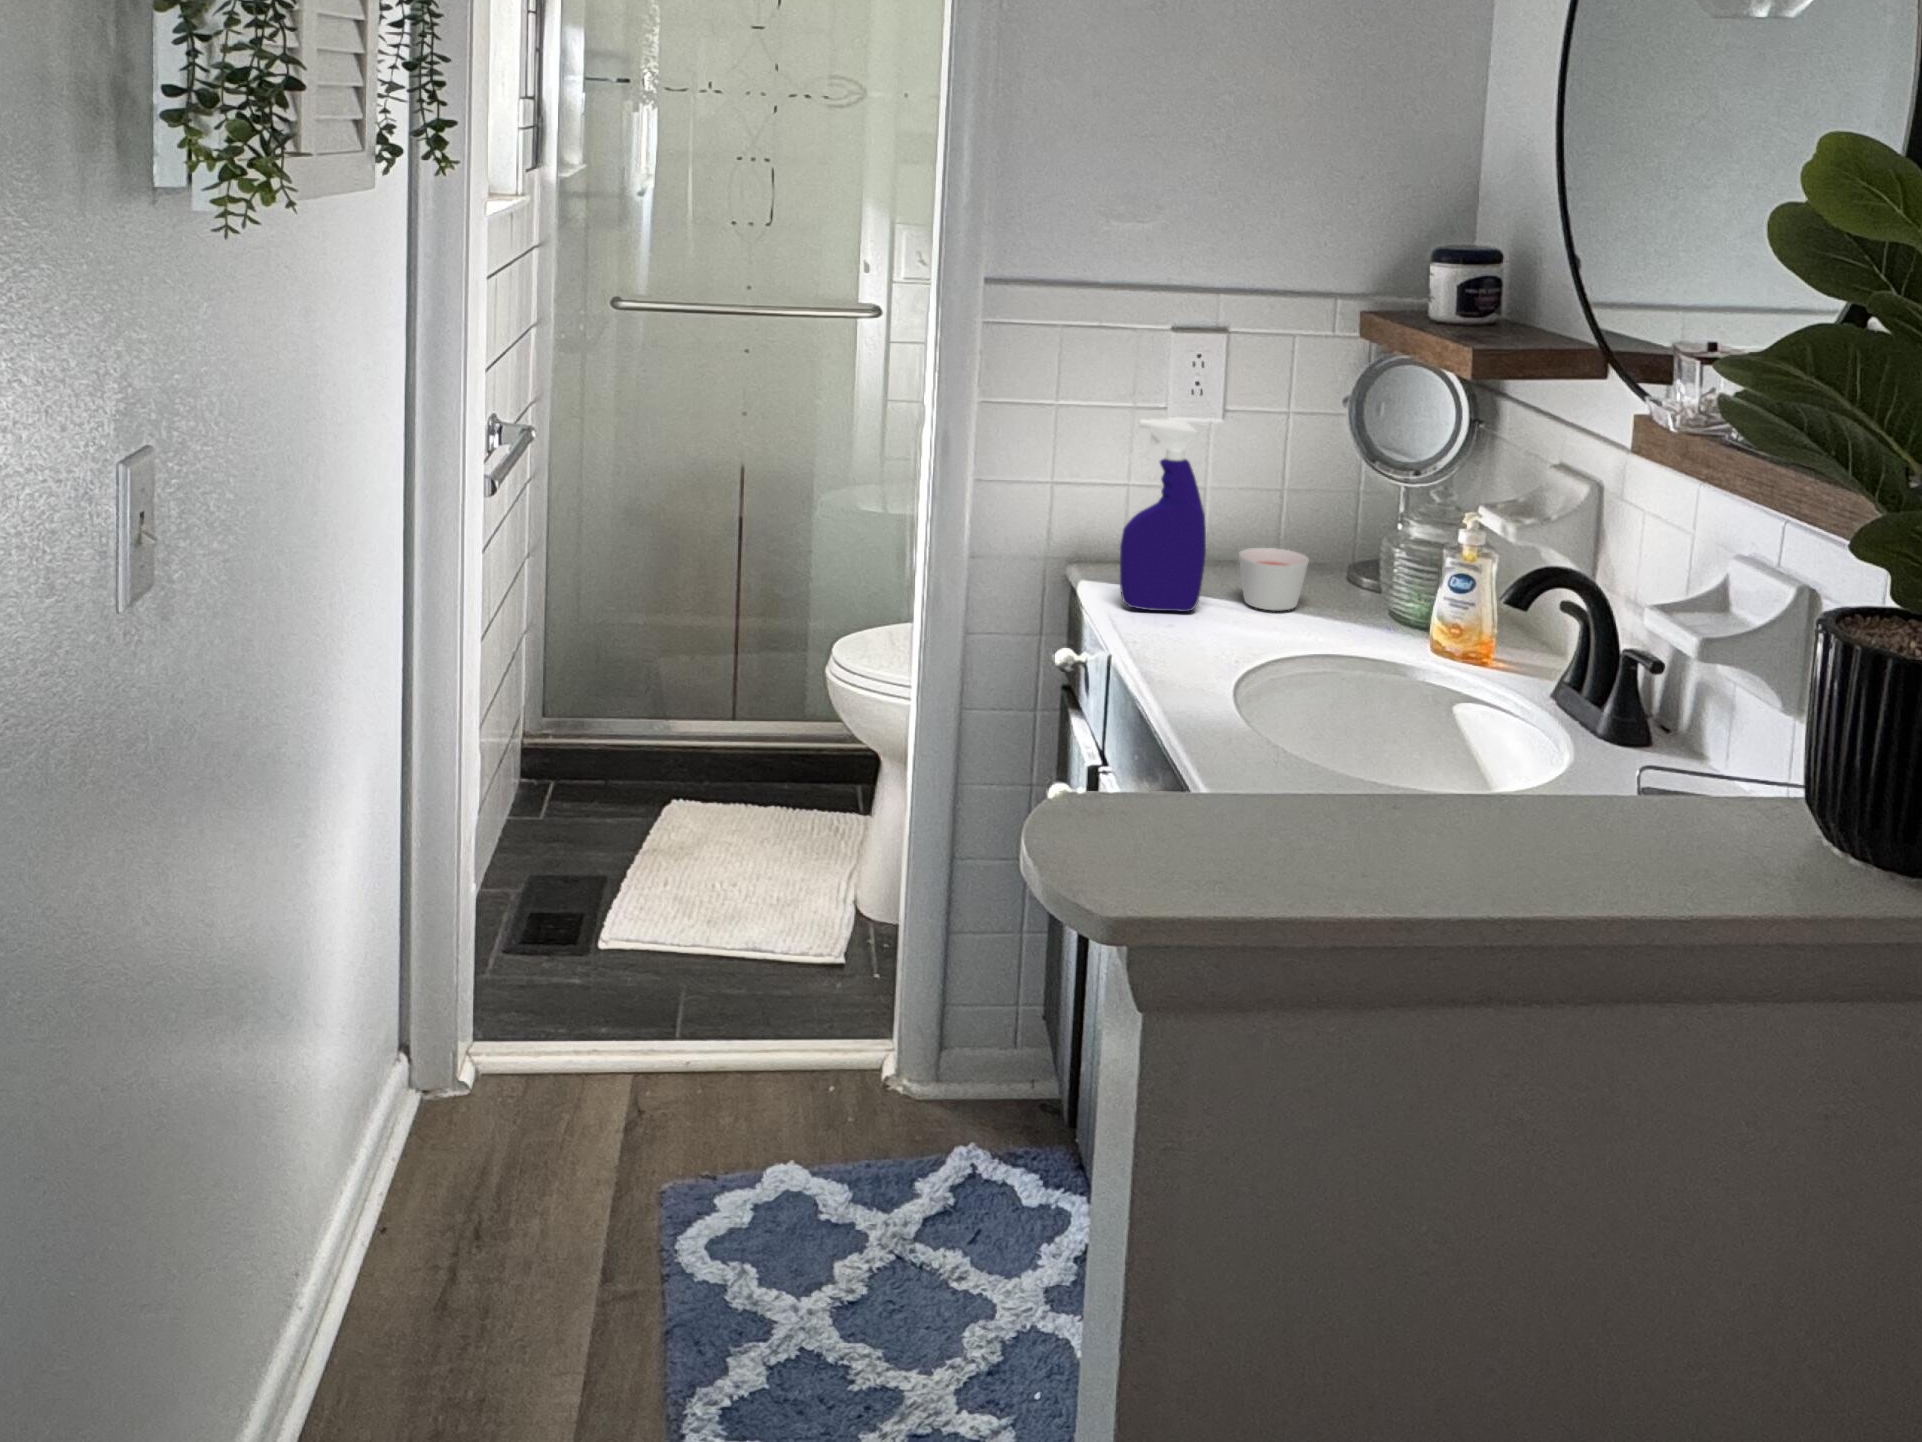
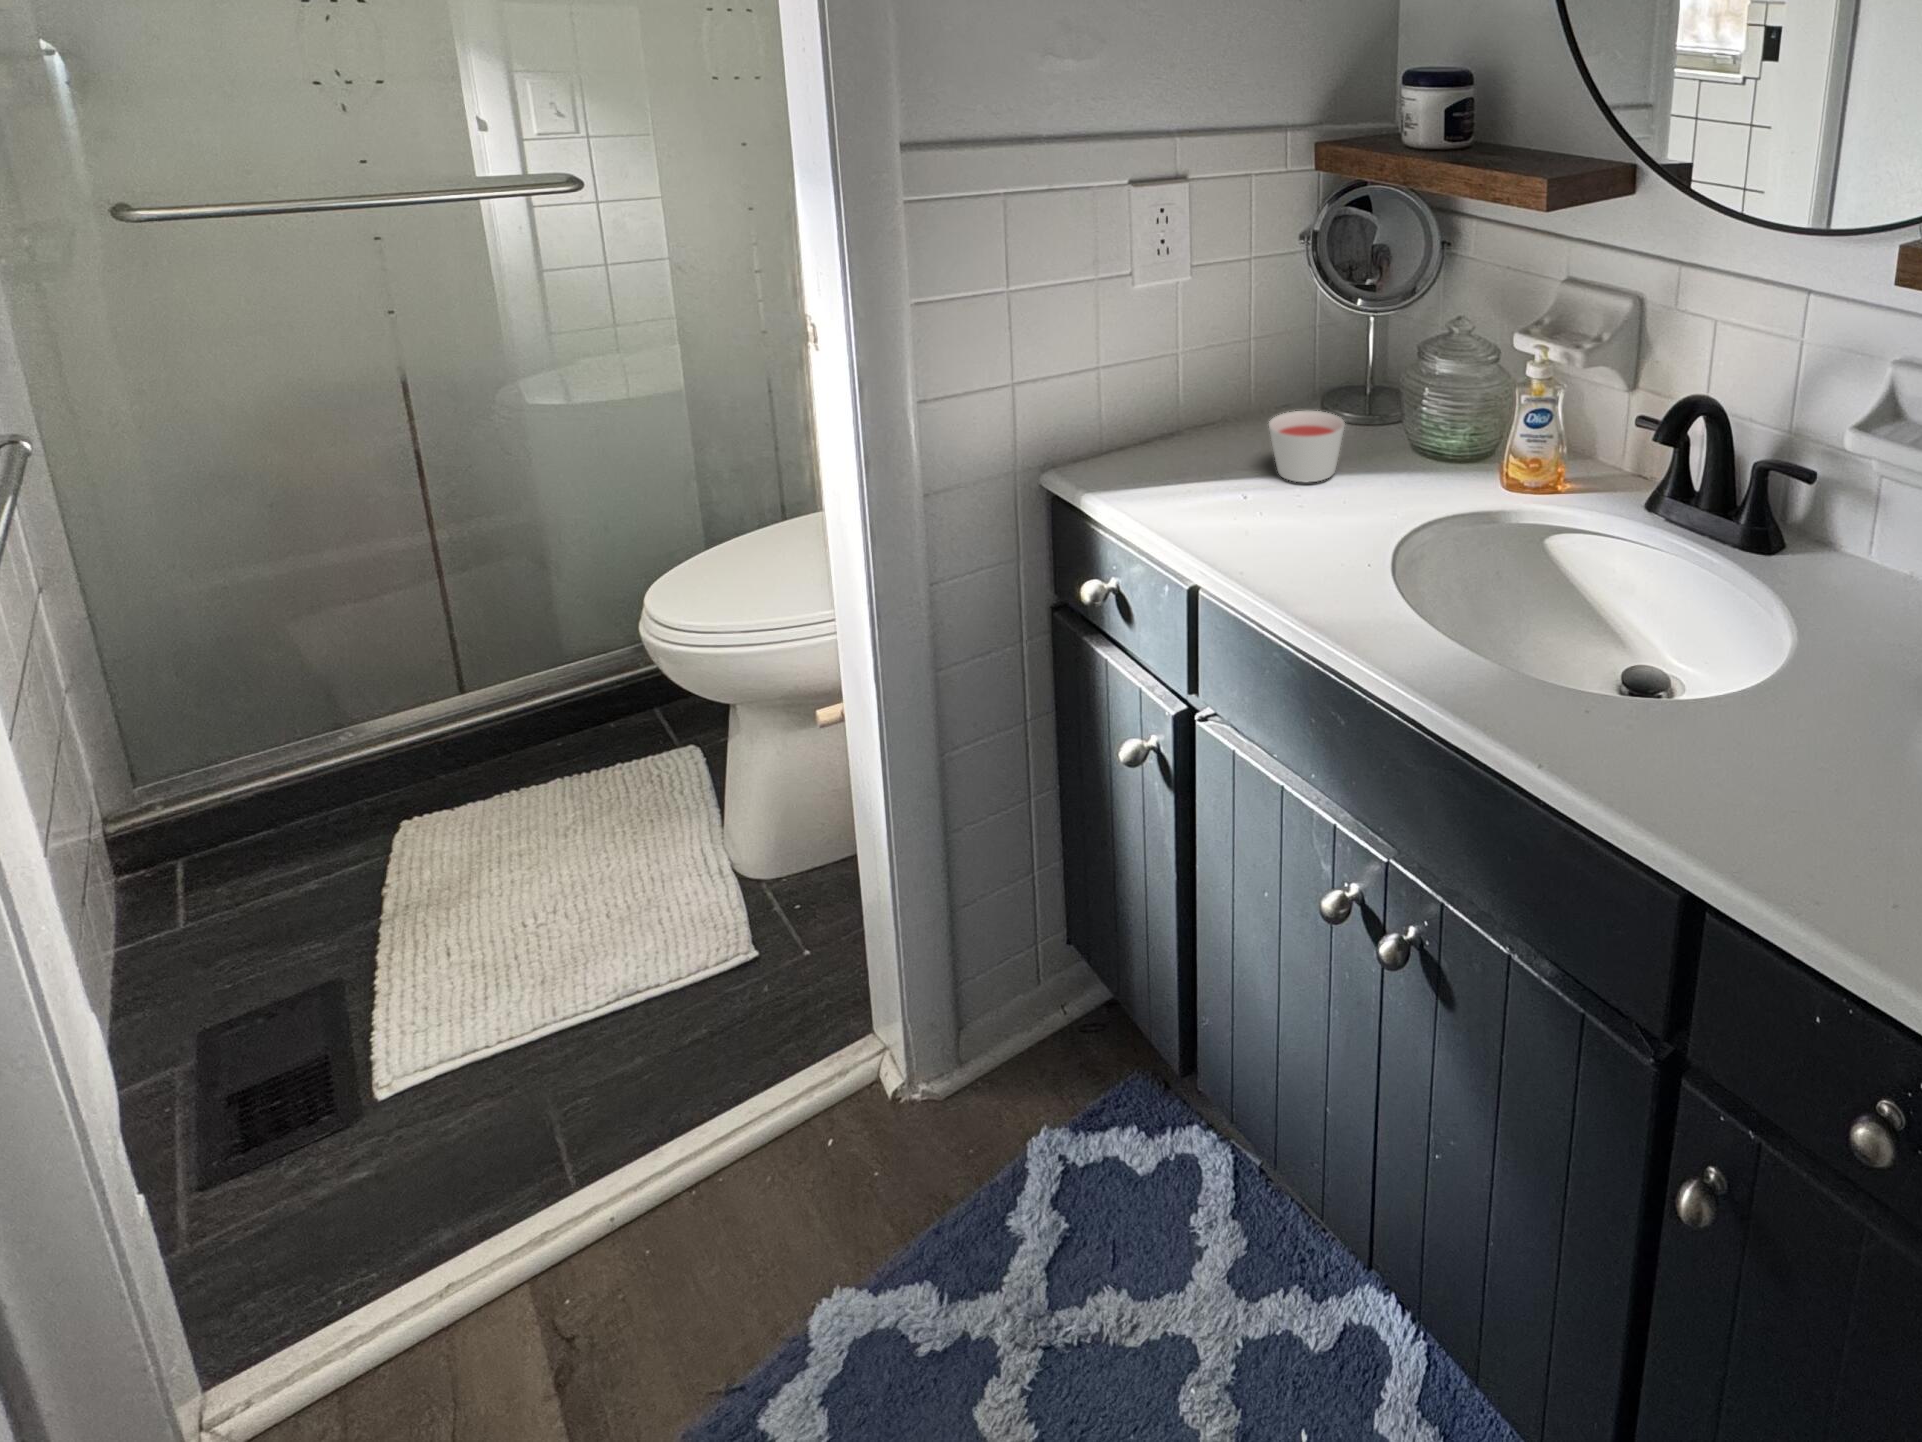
spray bottle: present [1120,418,1206,612] -> none [1164,299,1257,524]

